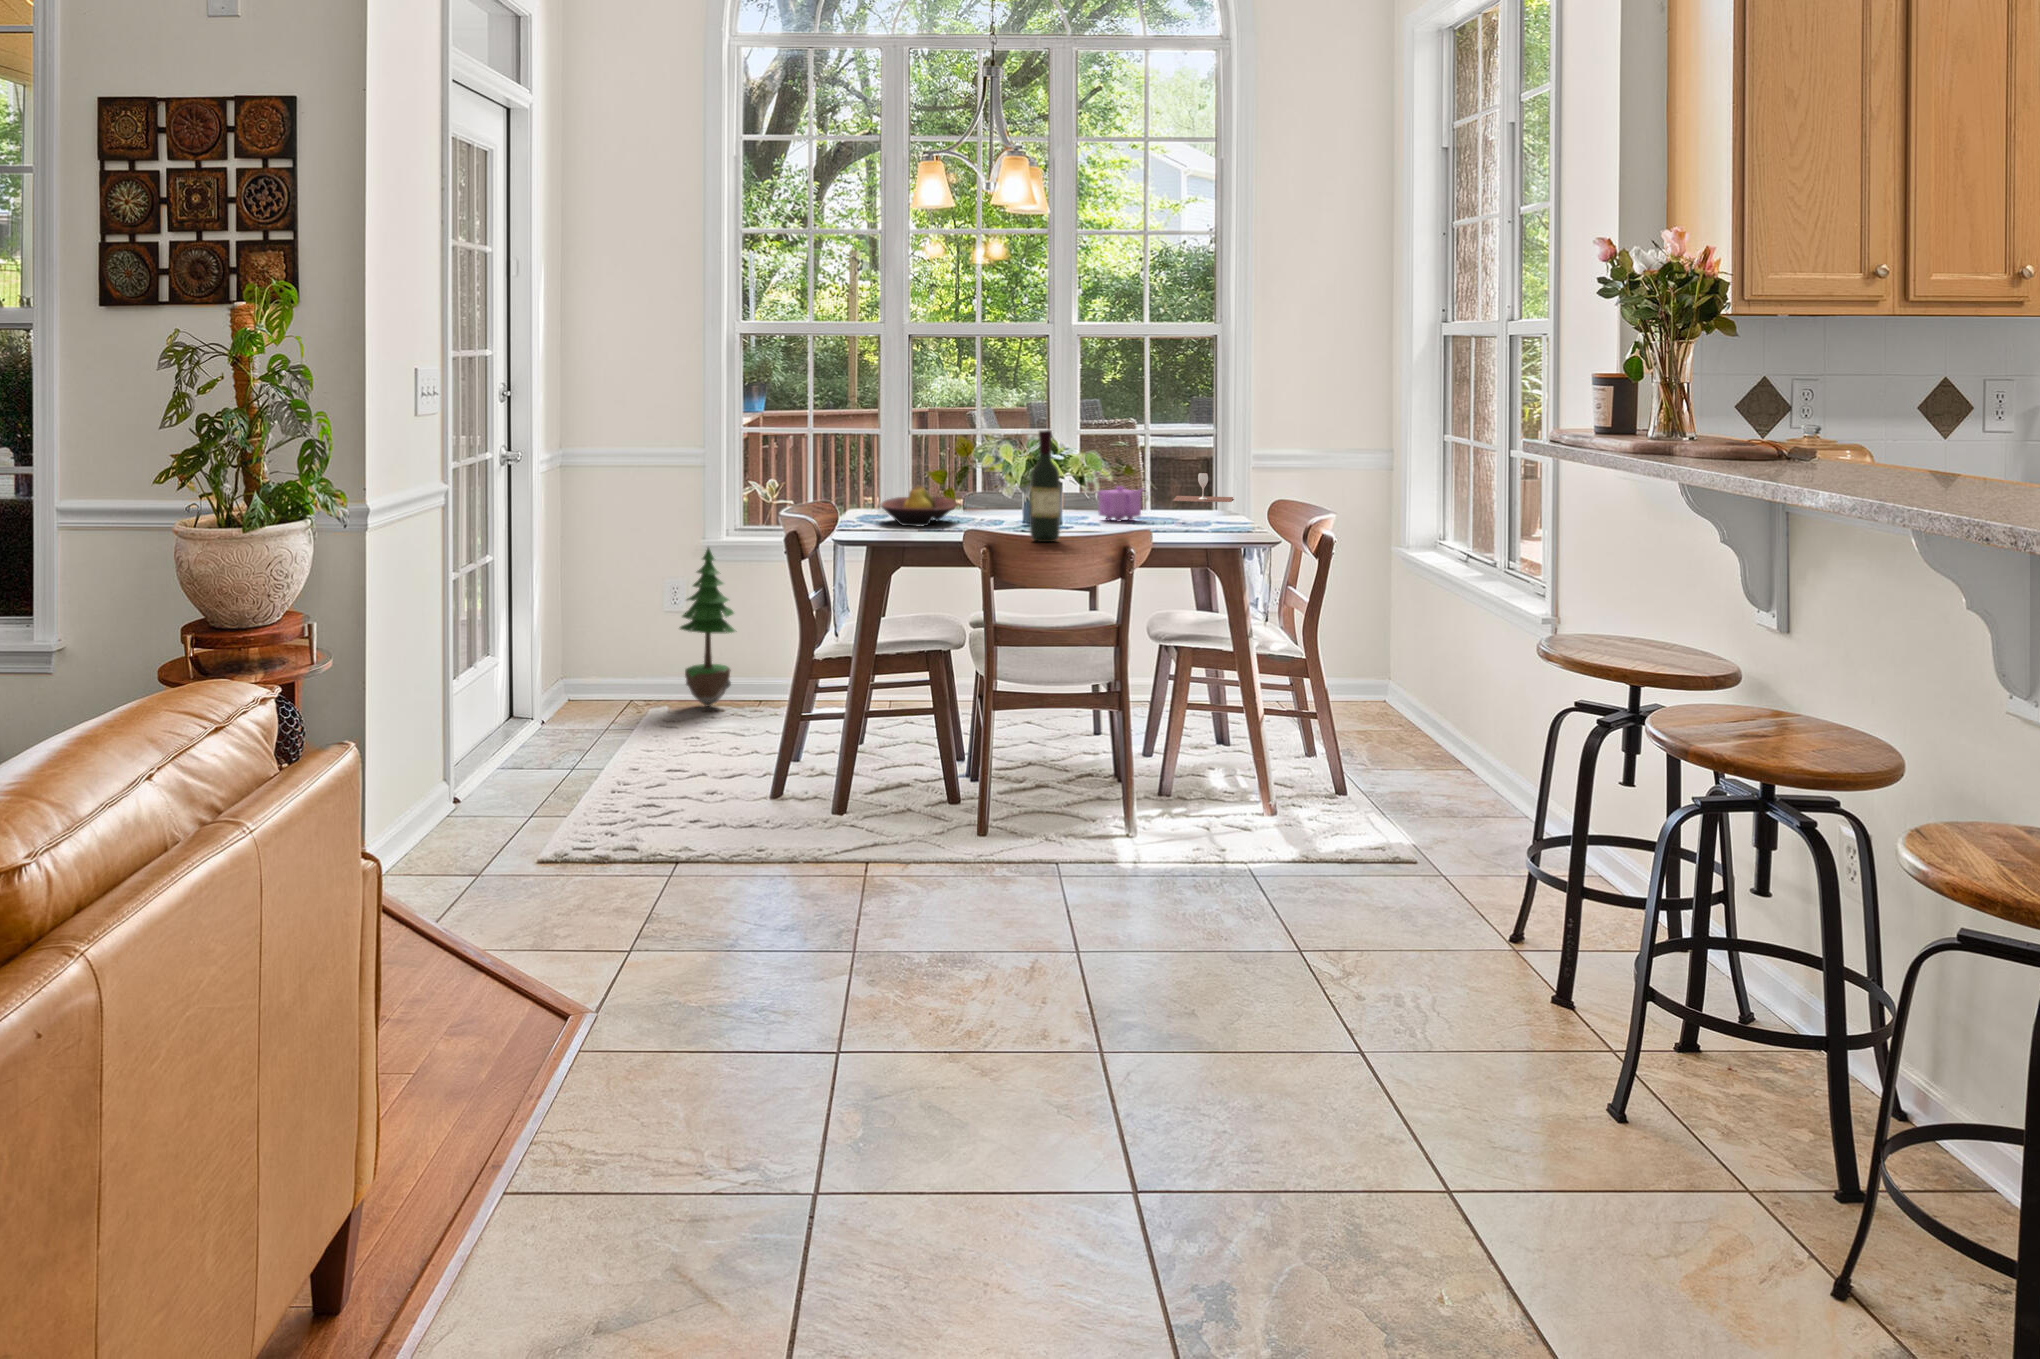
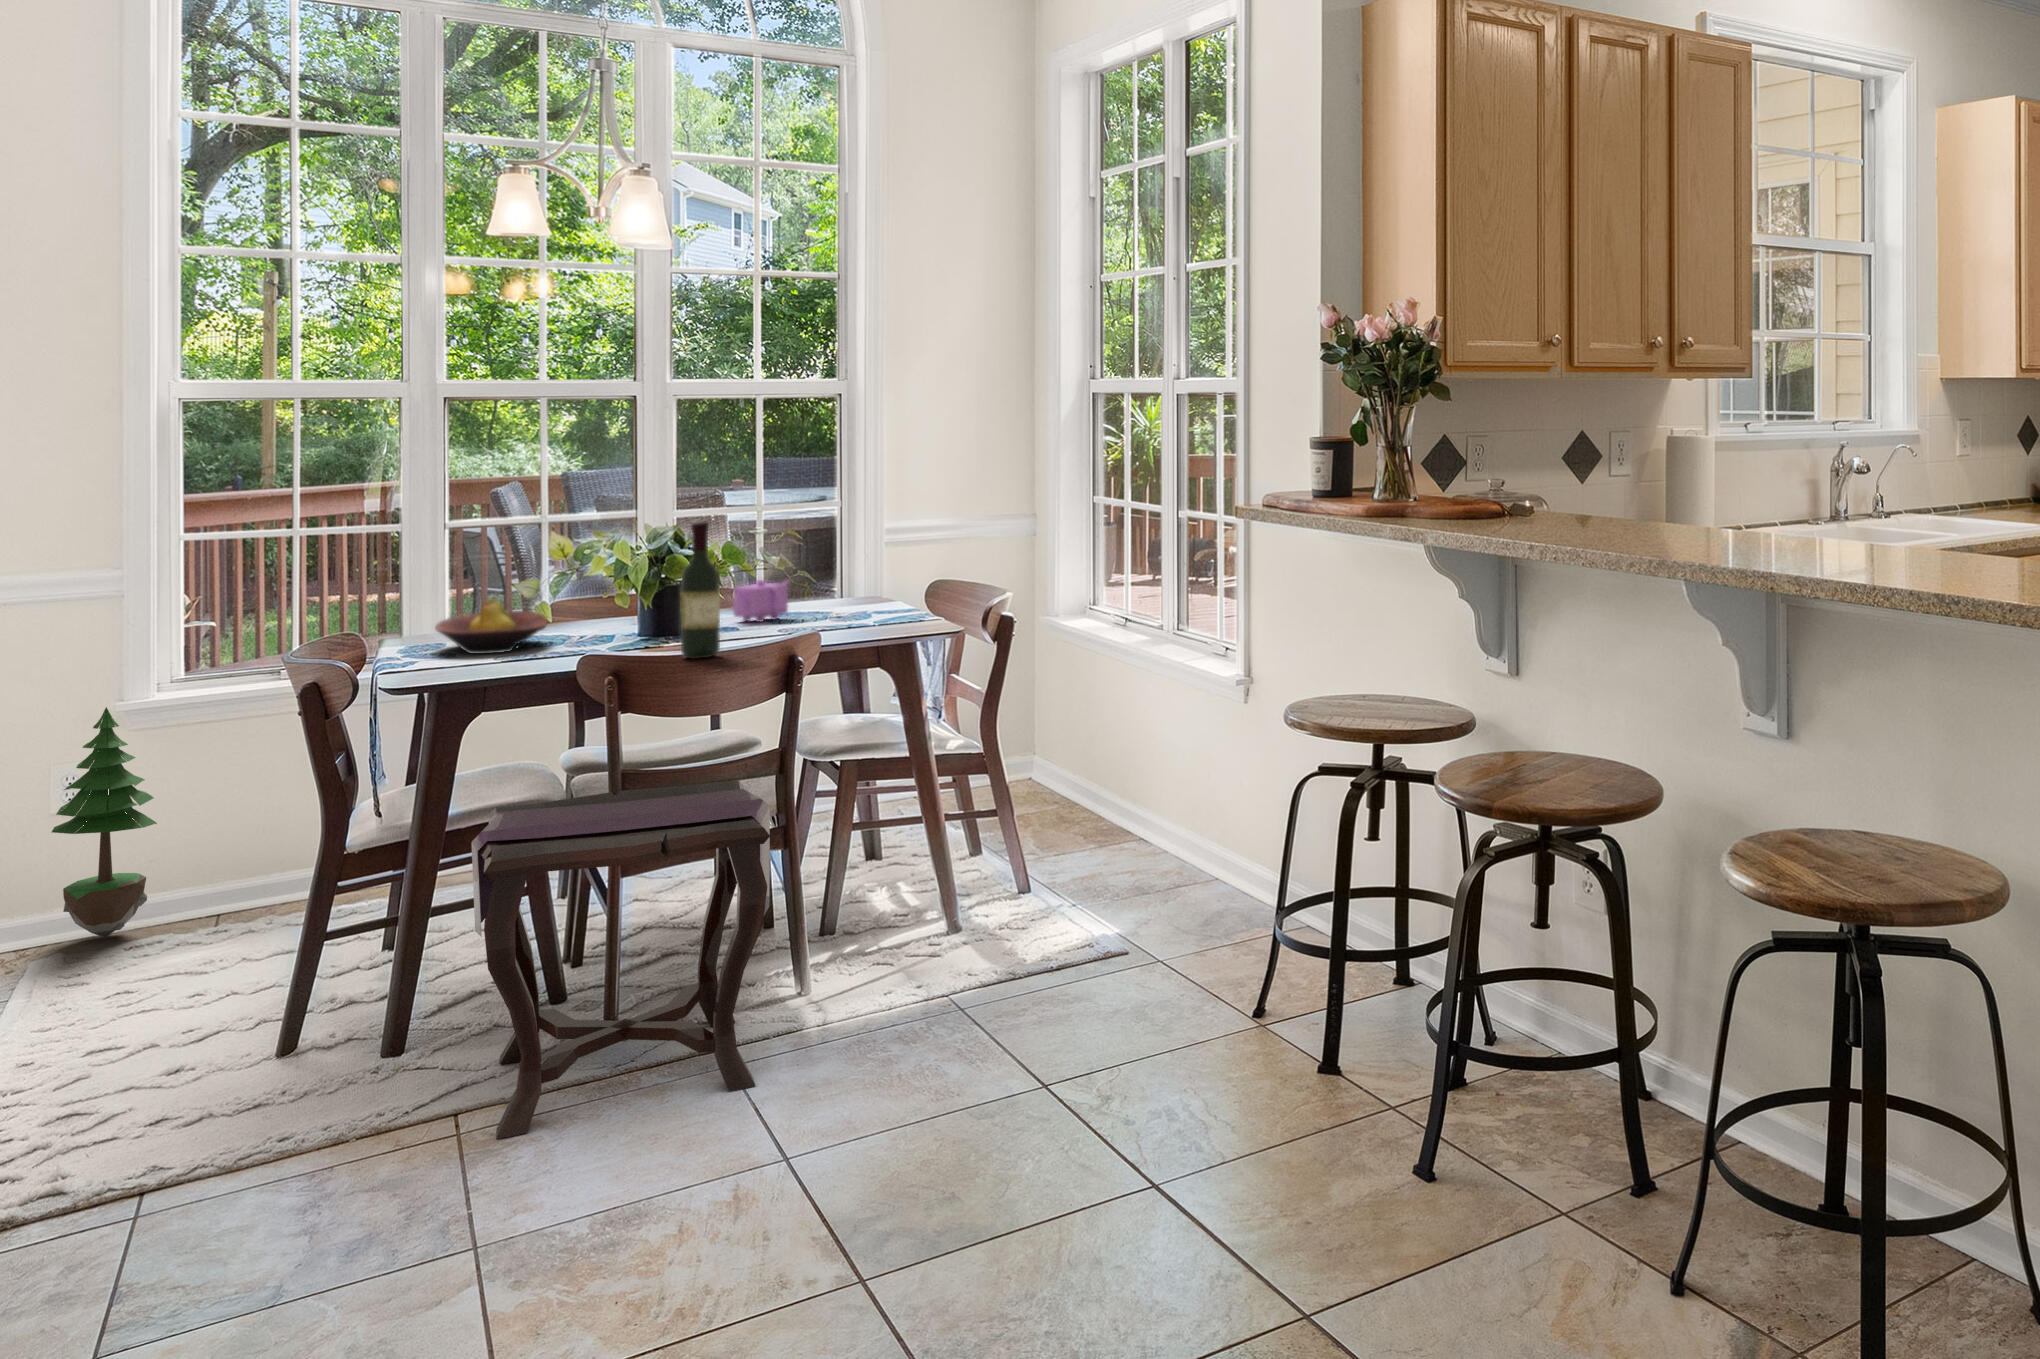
wine glass: present [1173,473,1233,502] -> none [794,555,865,590]
side table: none [874,642,1088,893] -> present [471,780,770,1139]

